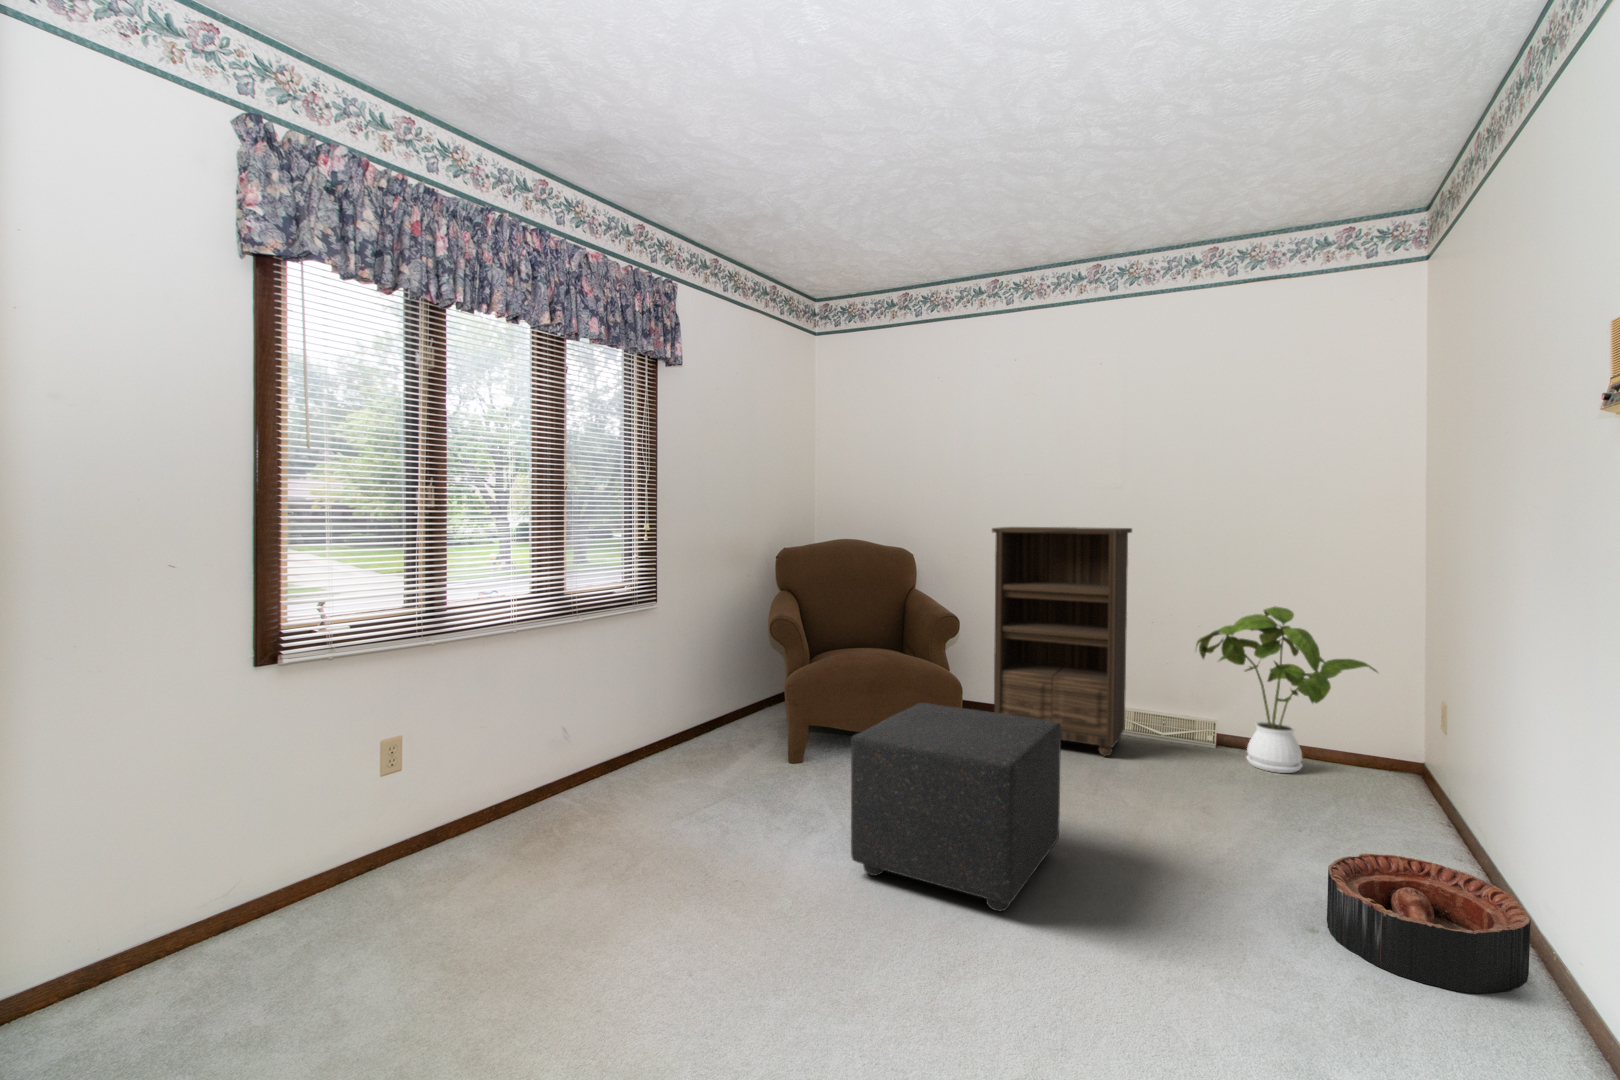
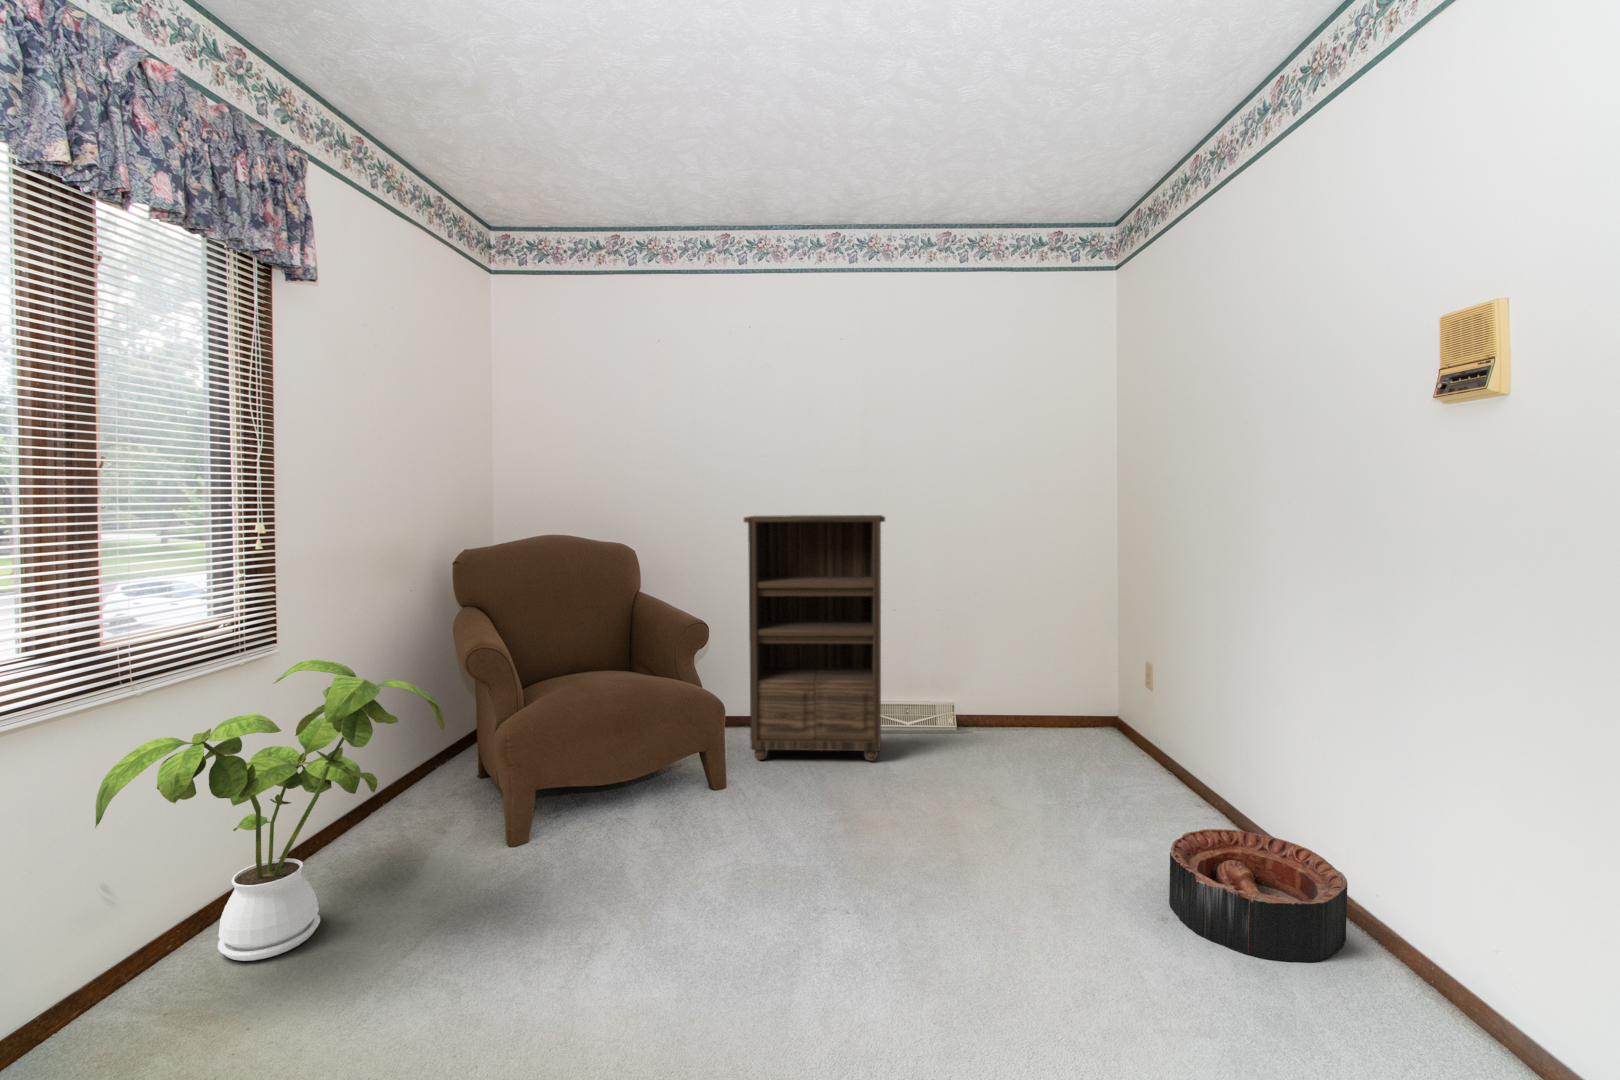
house plant: present [1196,607,1377,773] -> present [95,660,444,961]
ottoman: present [851,703,1061,911] -> none [677,742,911,1004]

